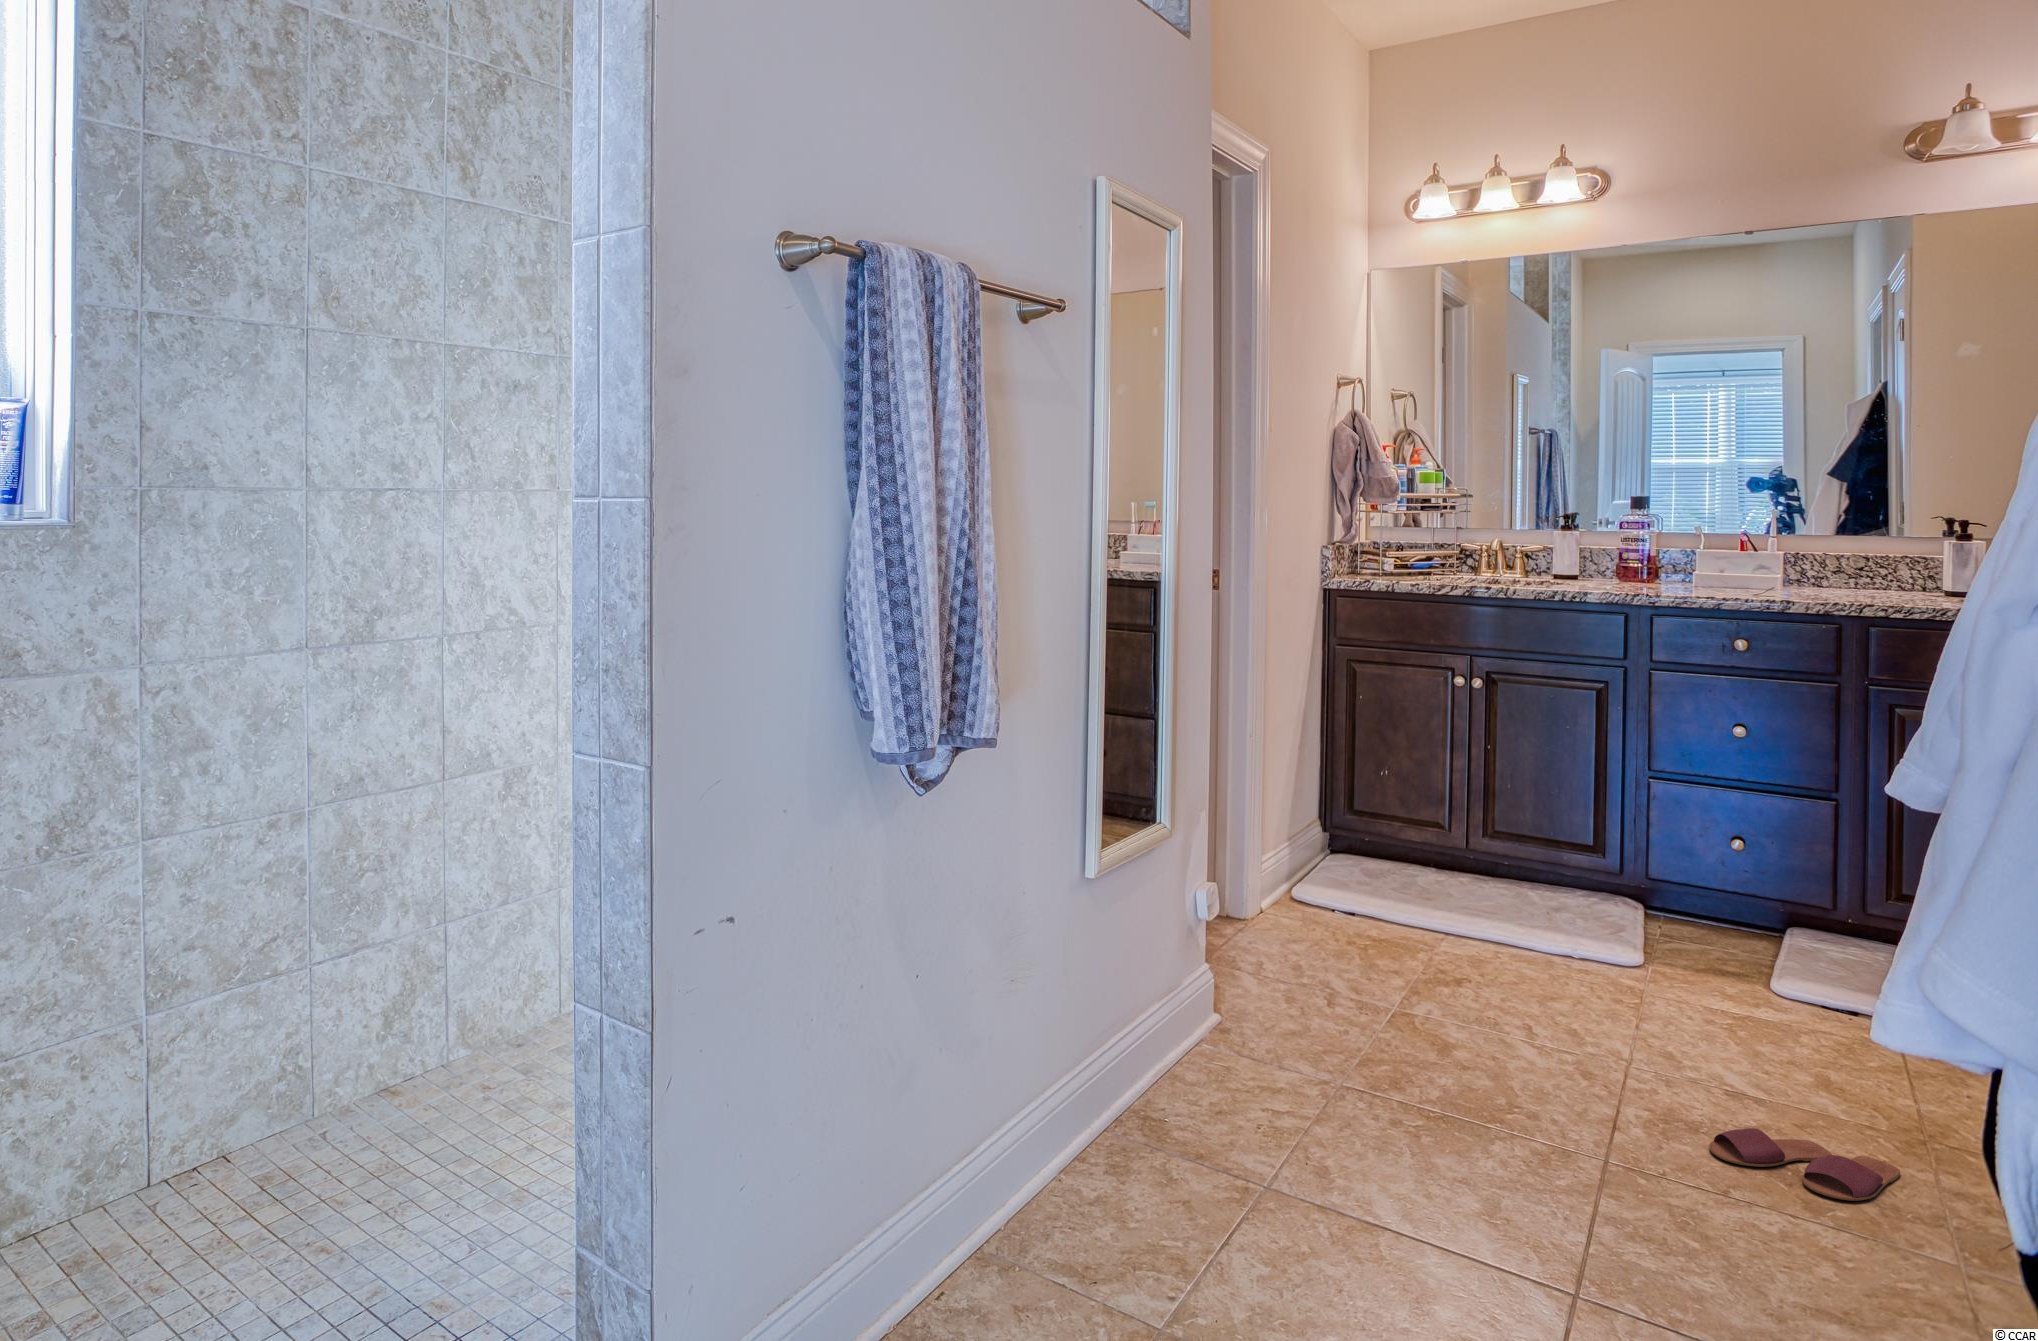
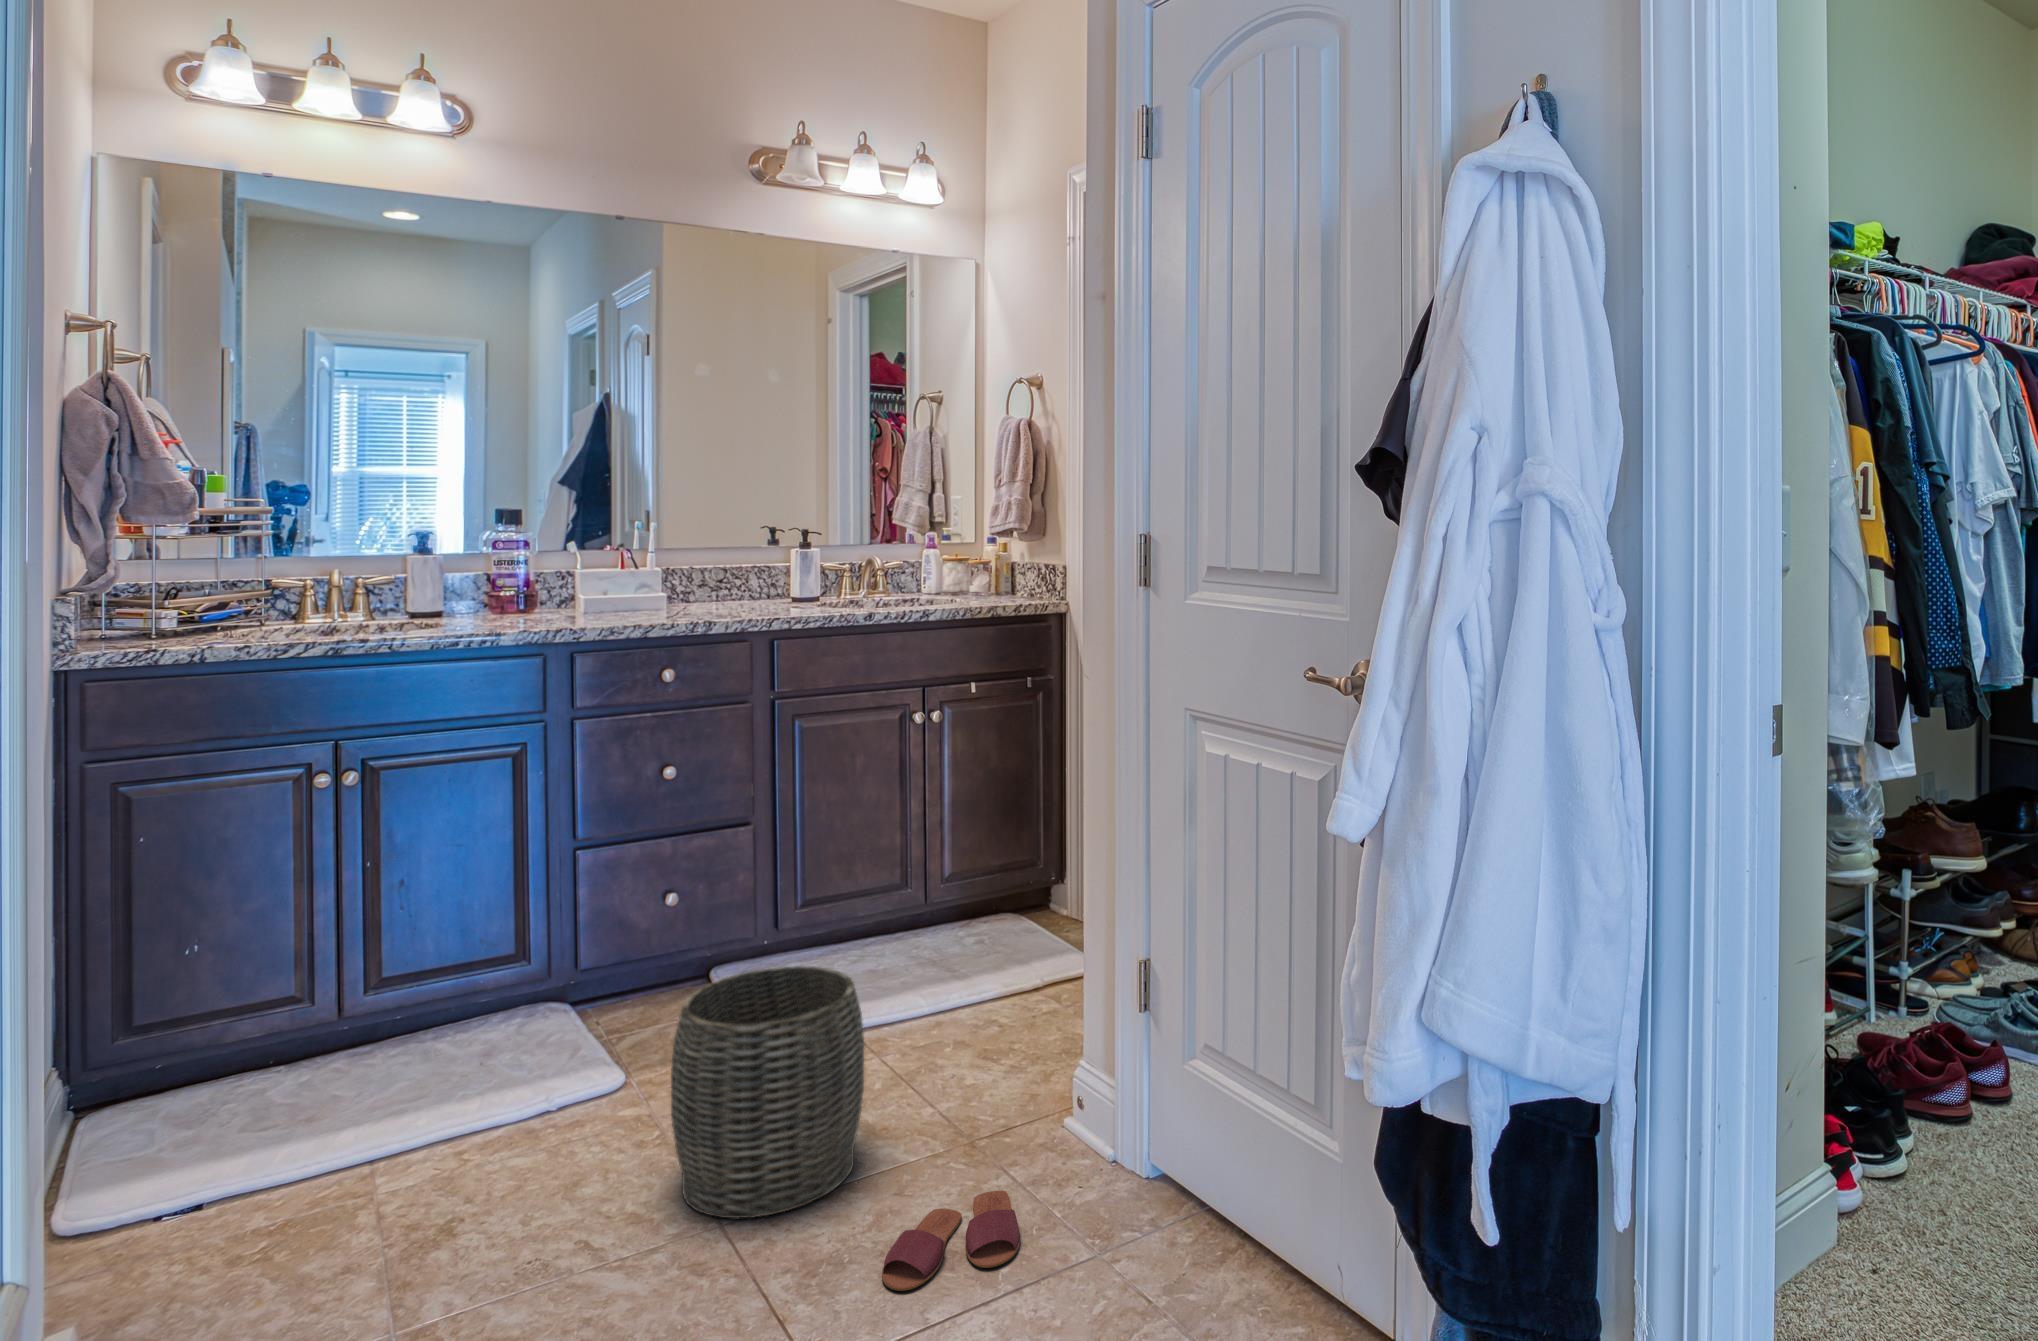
woven basket: none [1604,884,1795,1089] -> present [671,966,864,1218]

